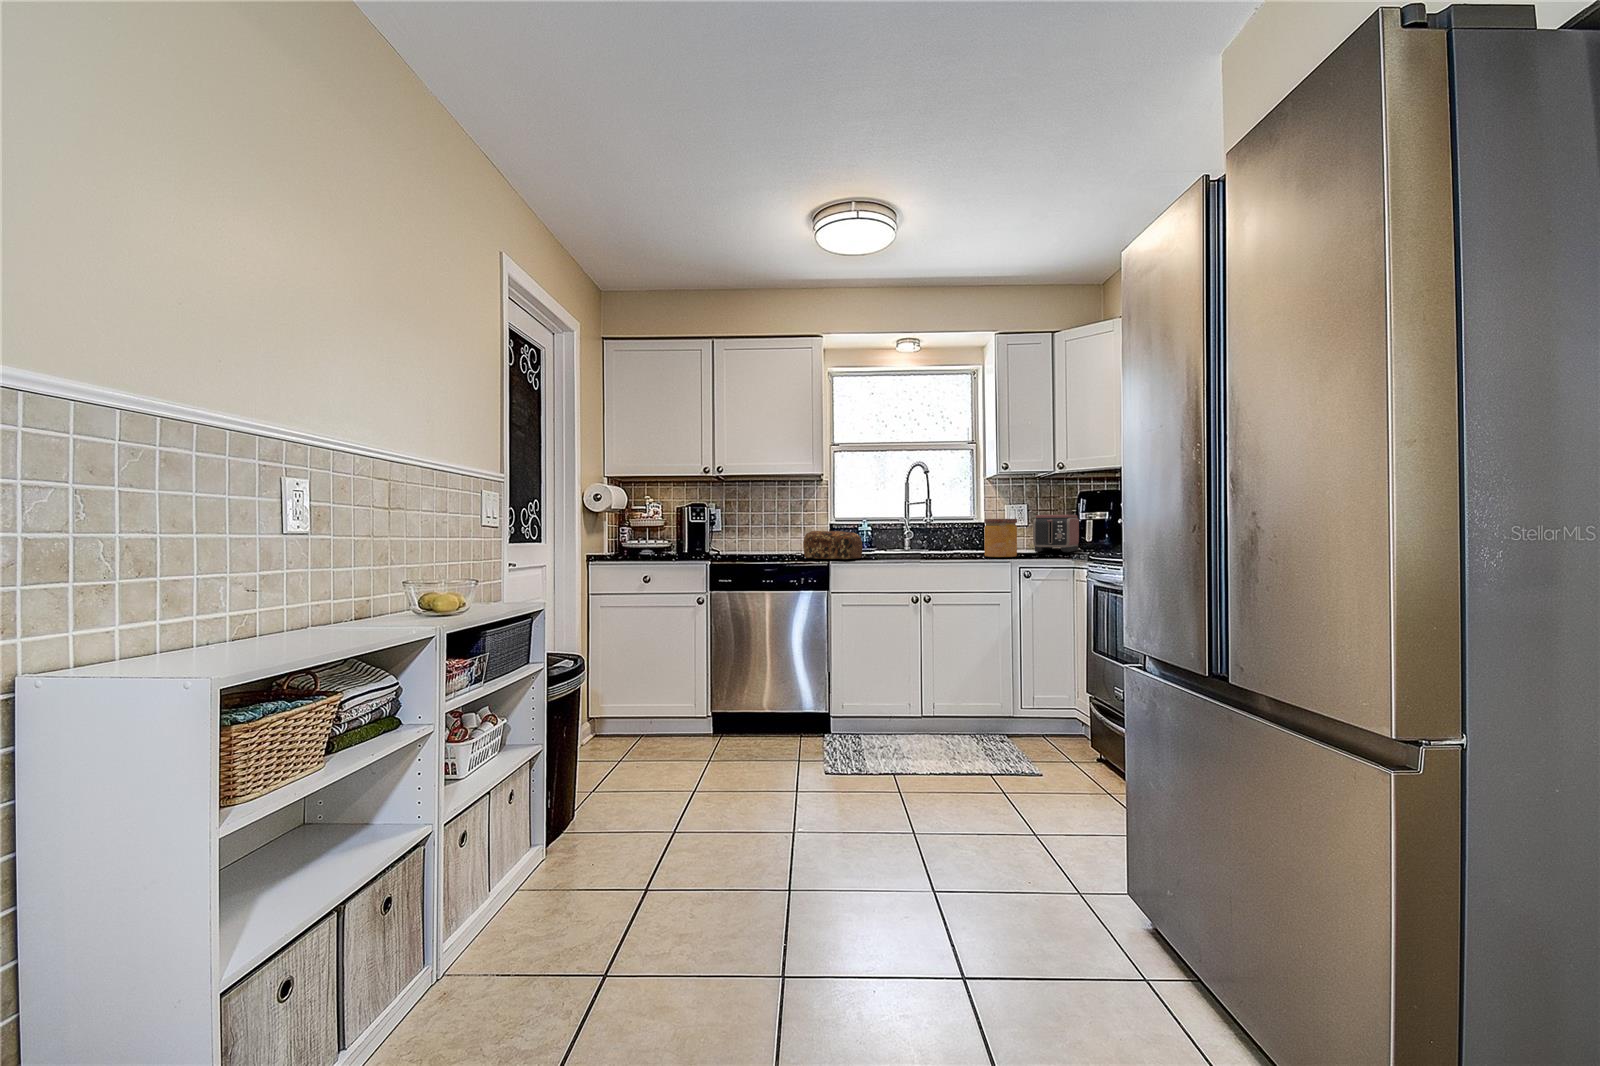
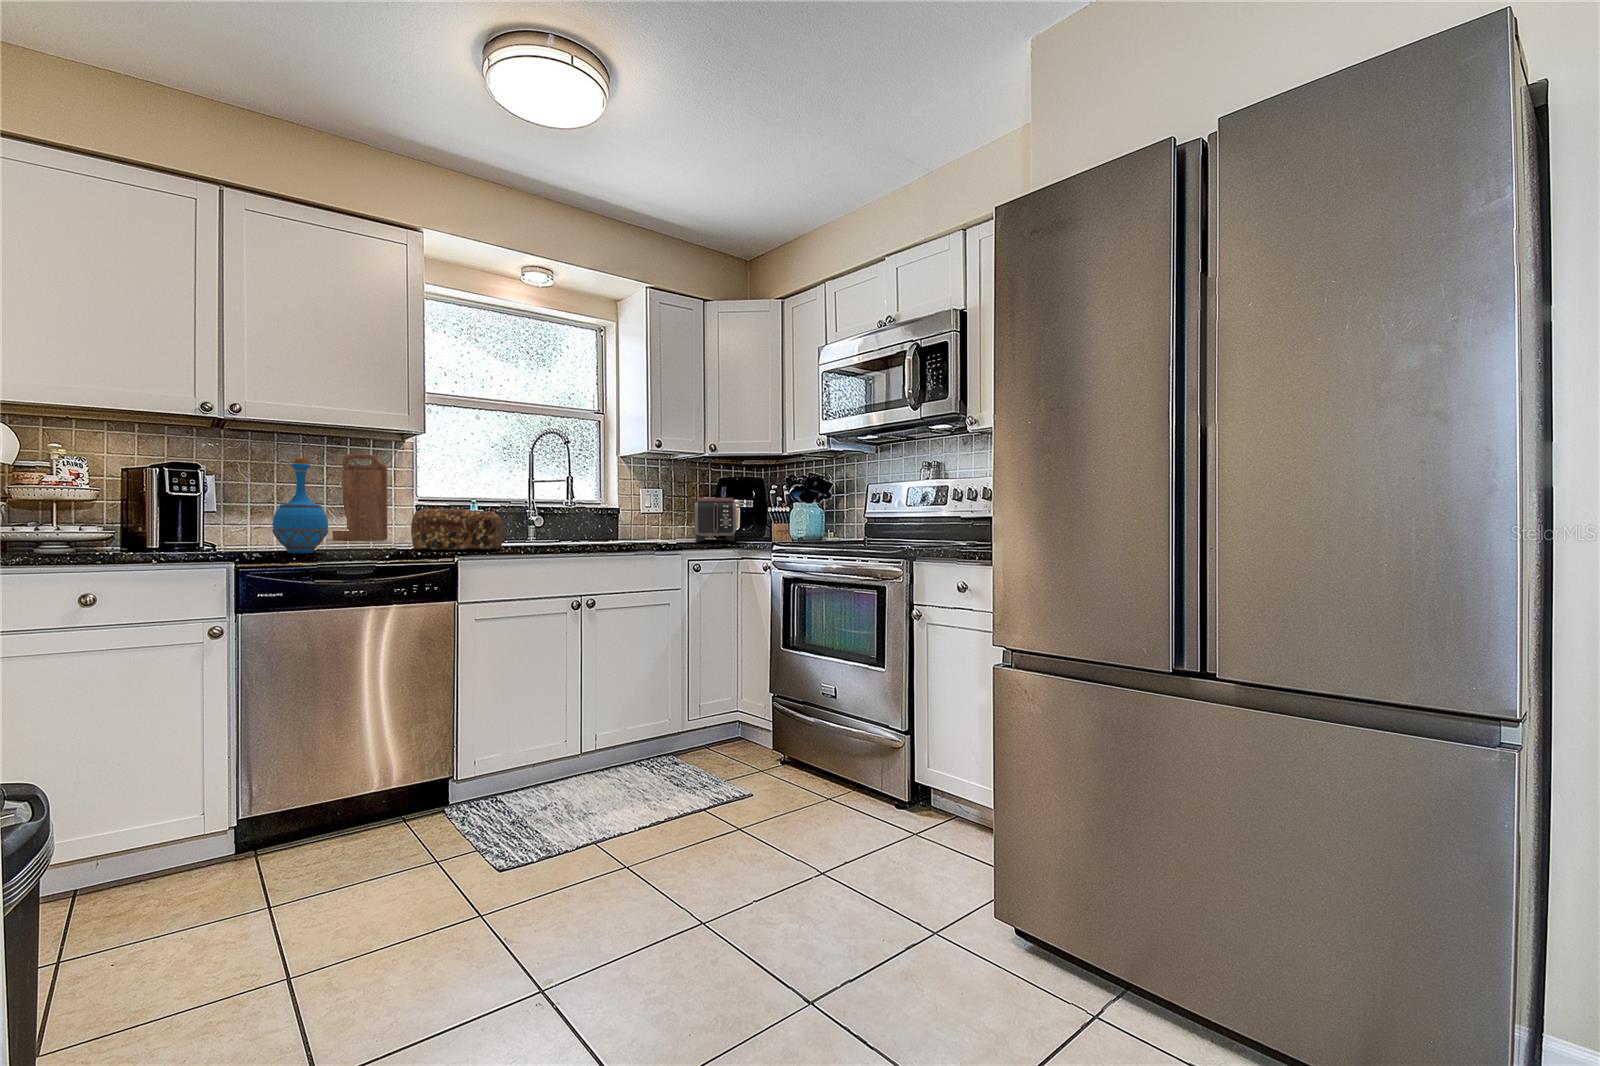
cutting board: none [781,491,811,548] -> present [333,454,387,540]
bottle: none [725,503,754,561] -> present [272,458,328,554]
jar: present [984,519,1017,557] -> none [652,499,690,546]

